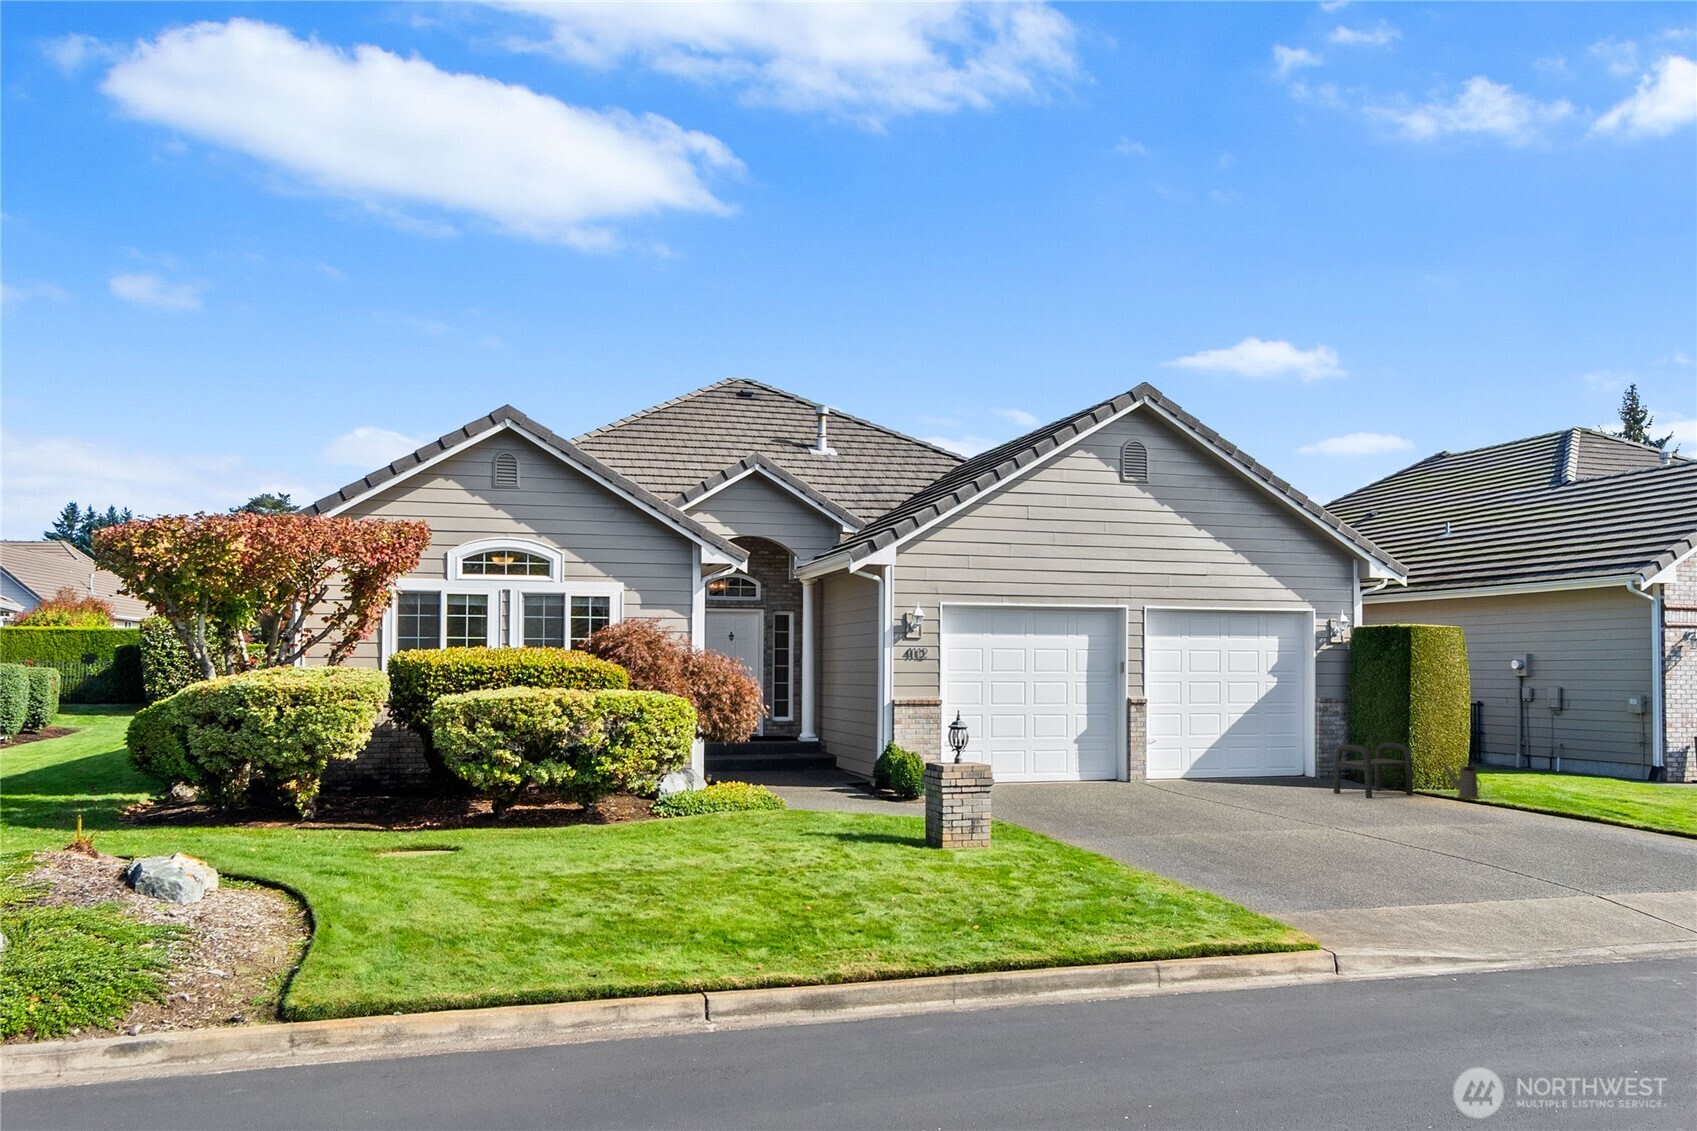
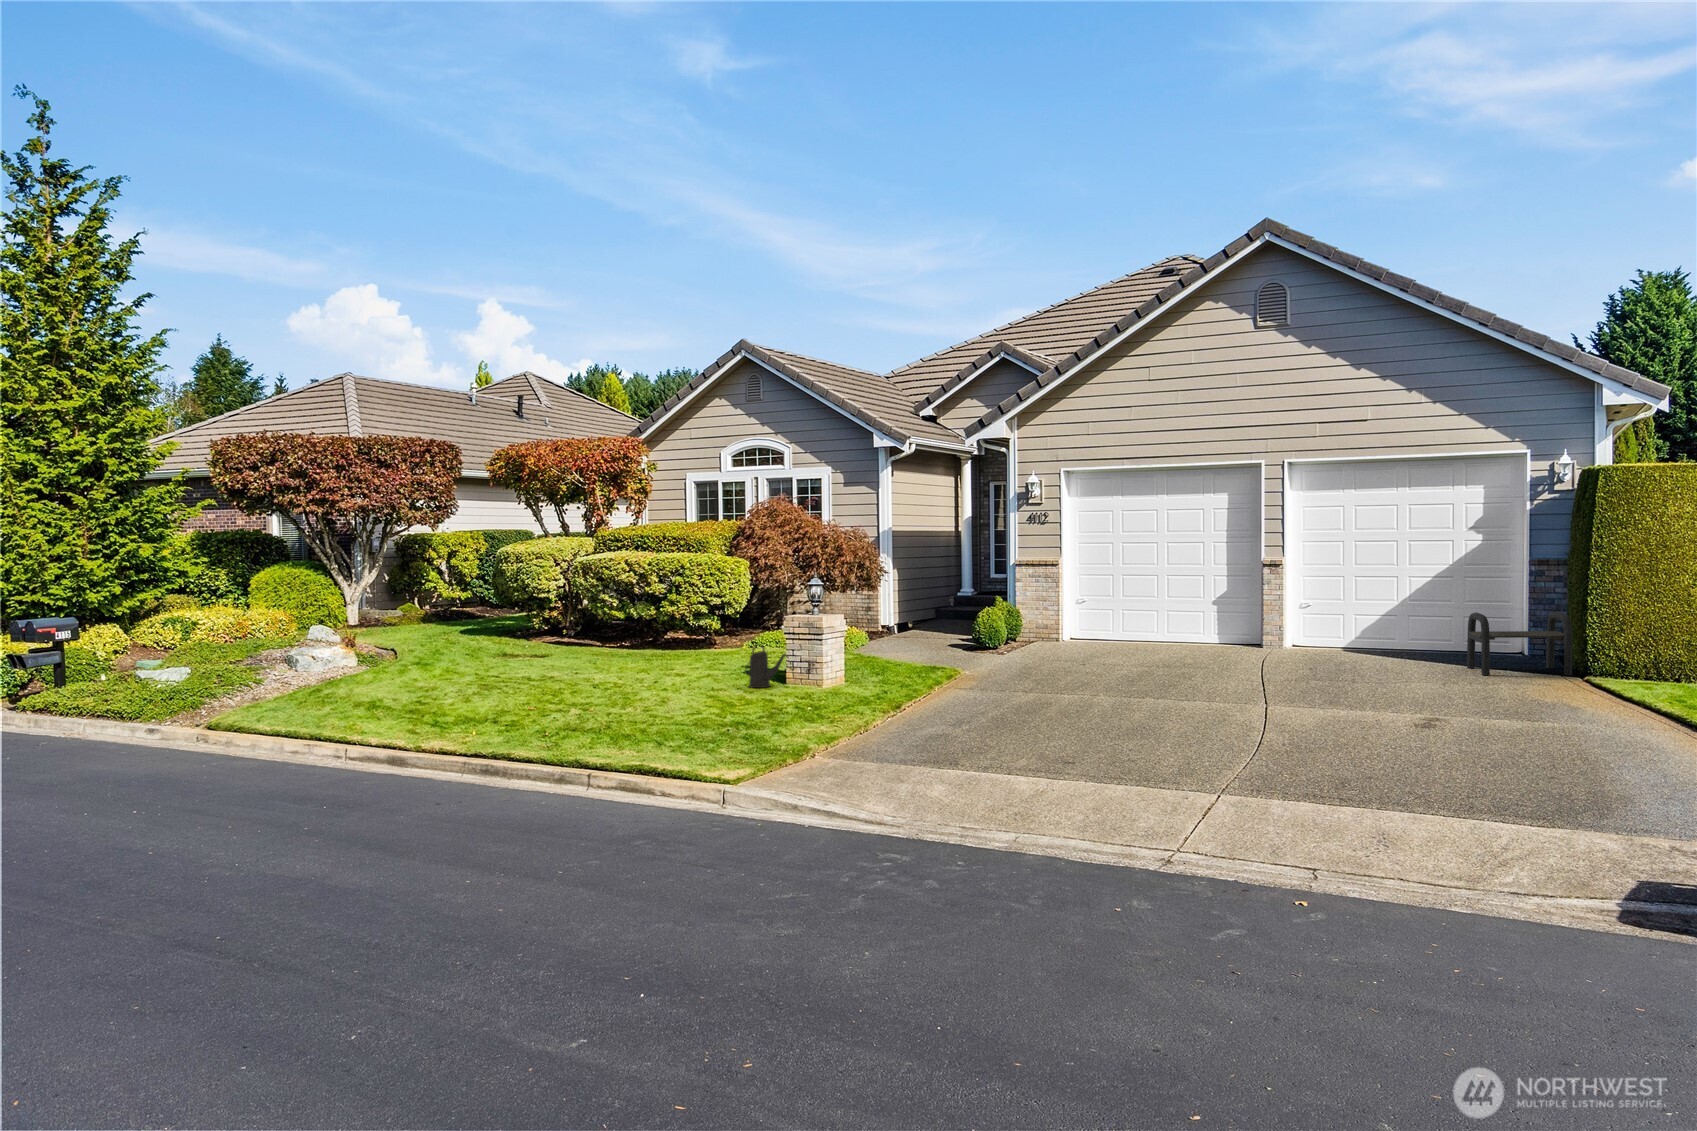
watering can: present [1443,760,1482,799] -> present [746,644,786,688]

